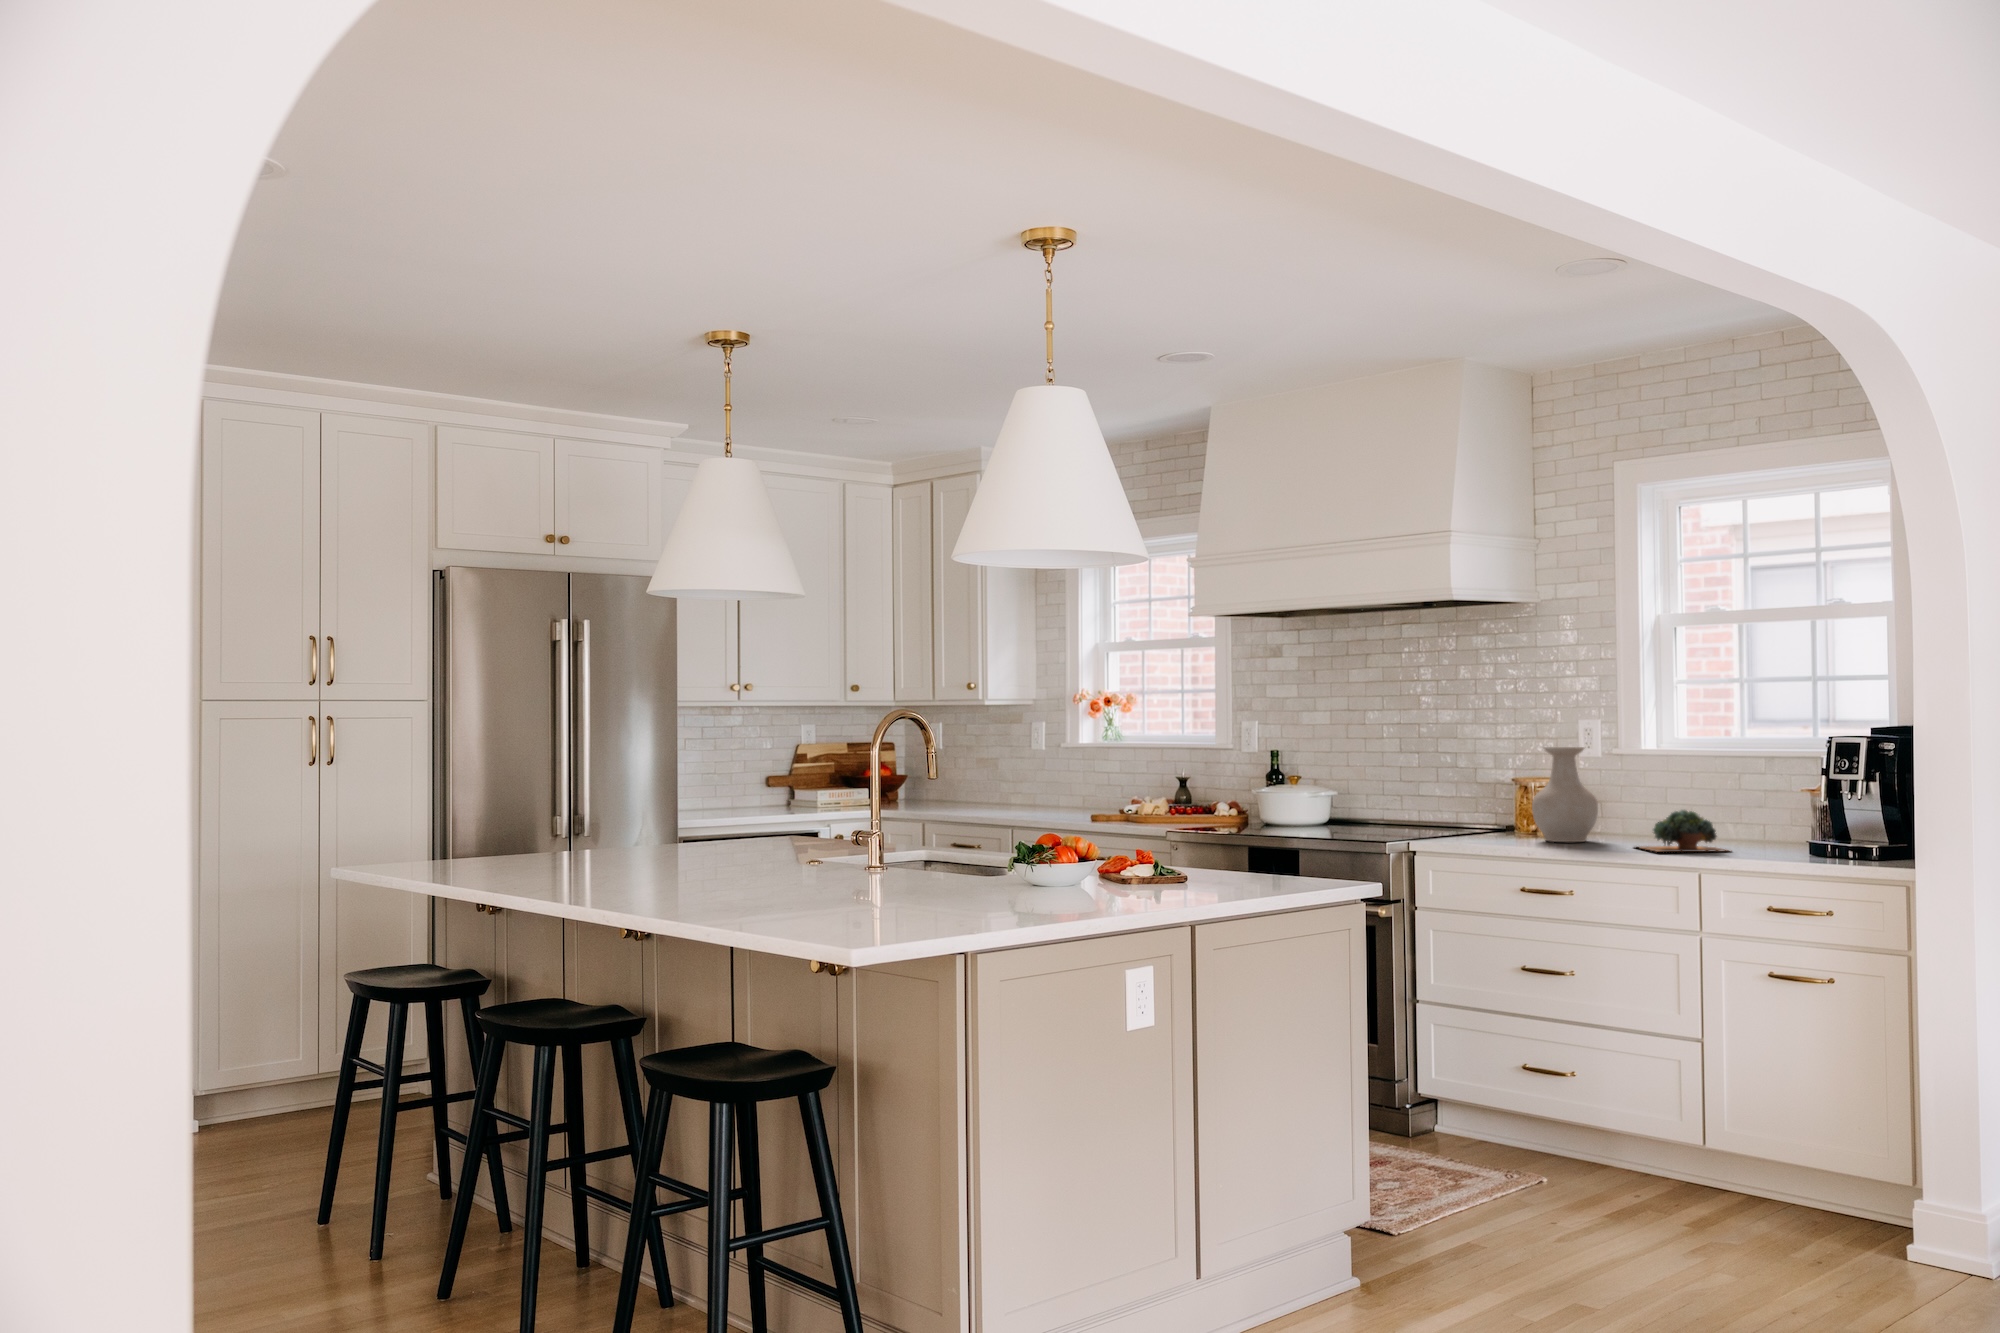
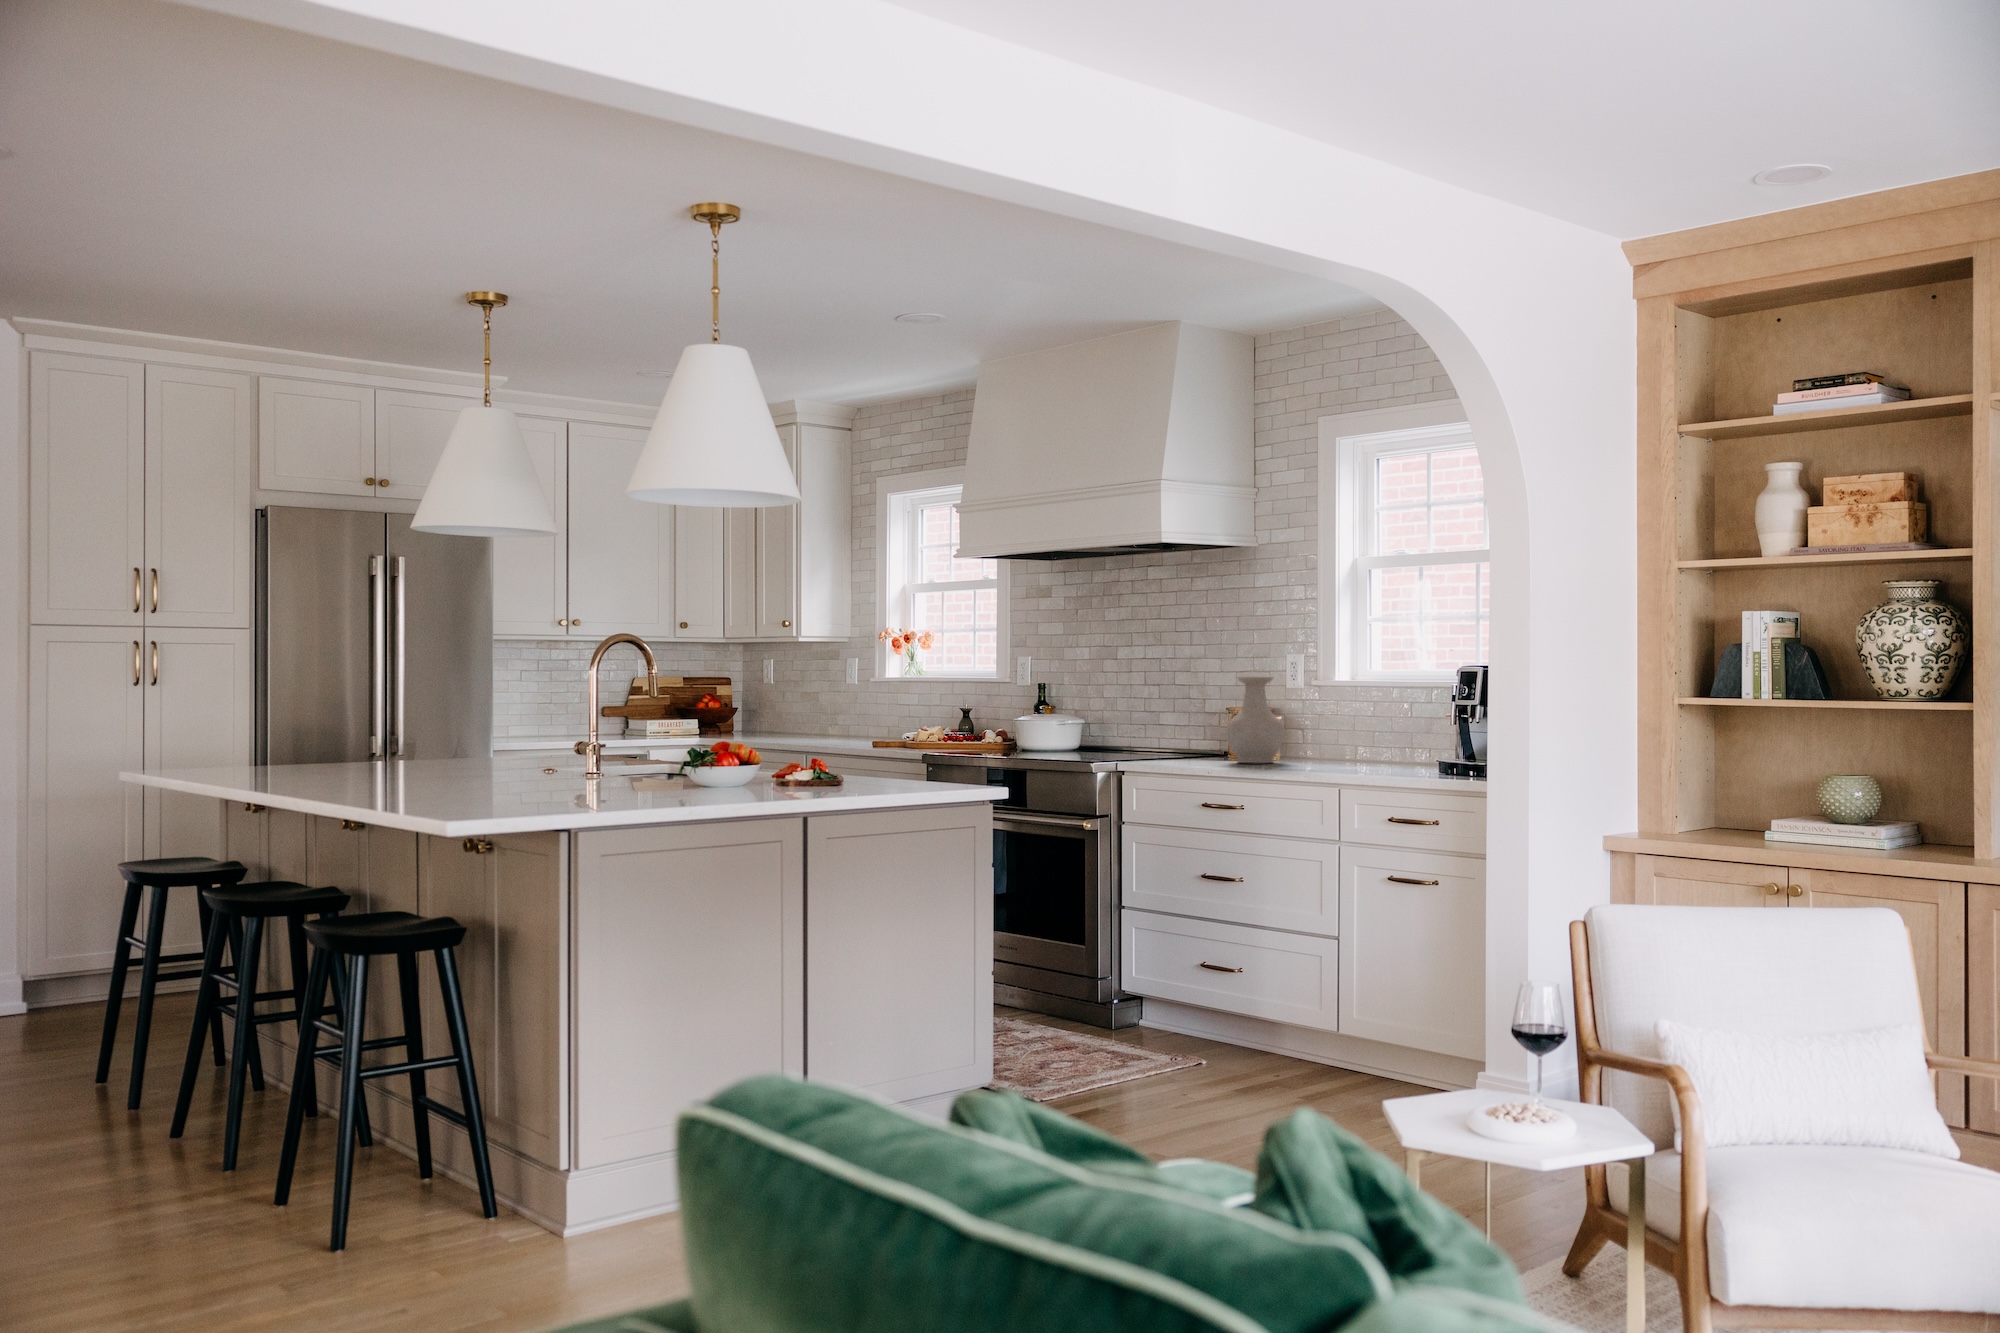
succulent plant: present [1637,810,1726,852] -> none [1302,732,1382,770]

